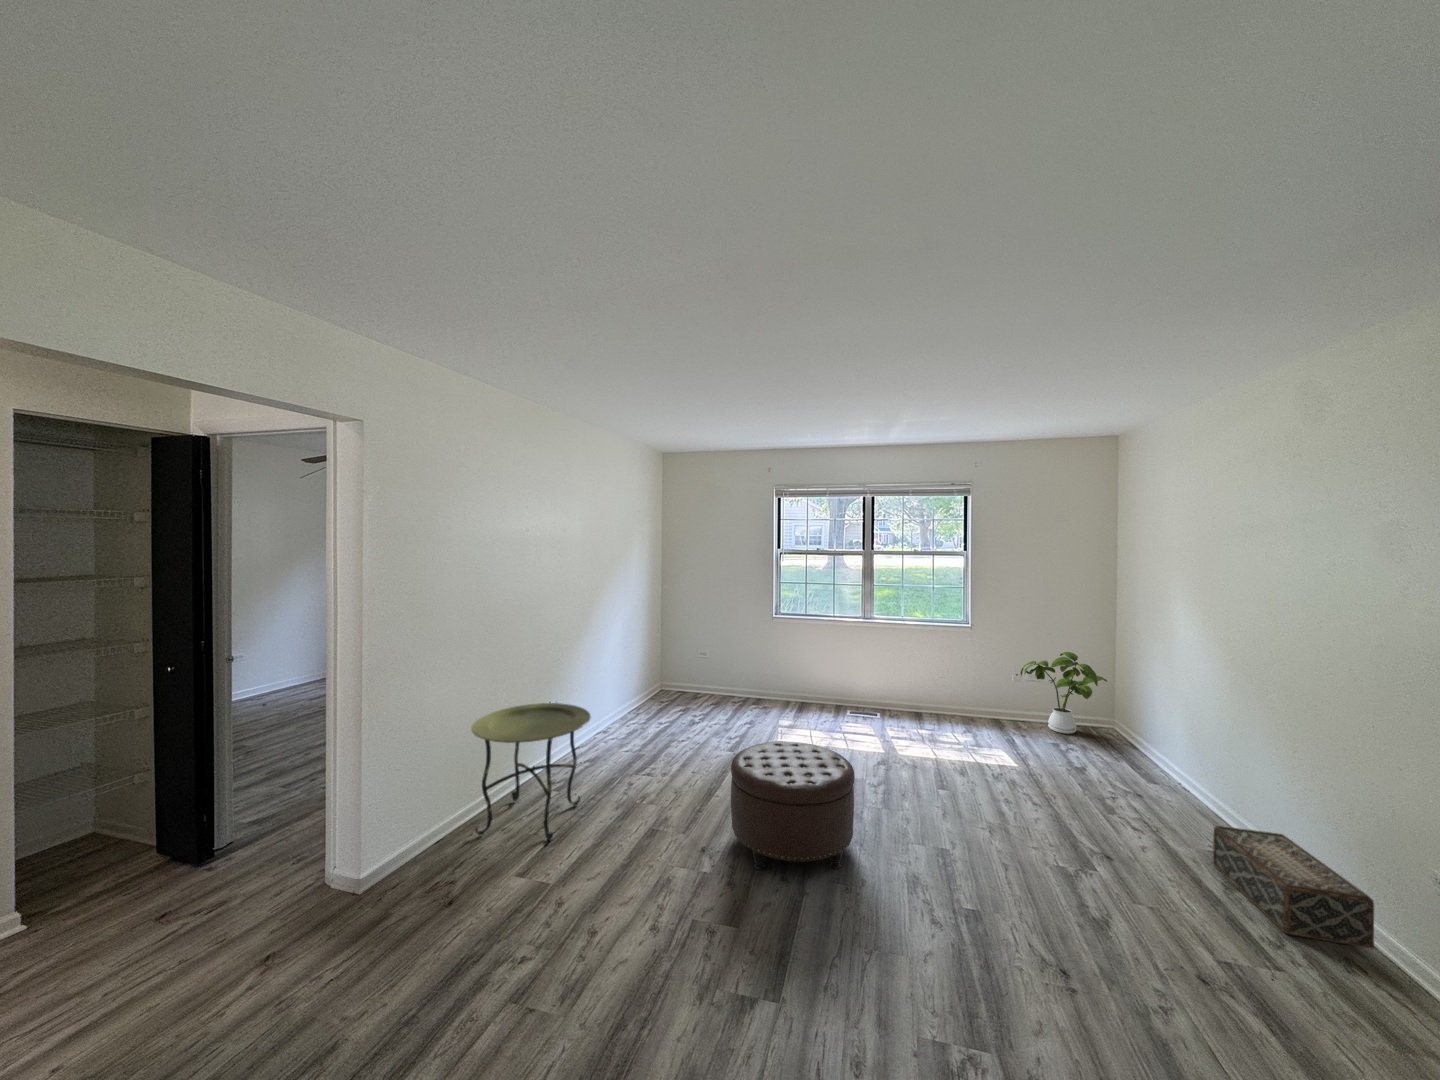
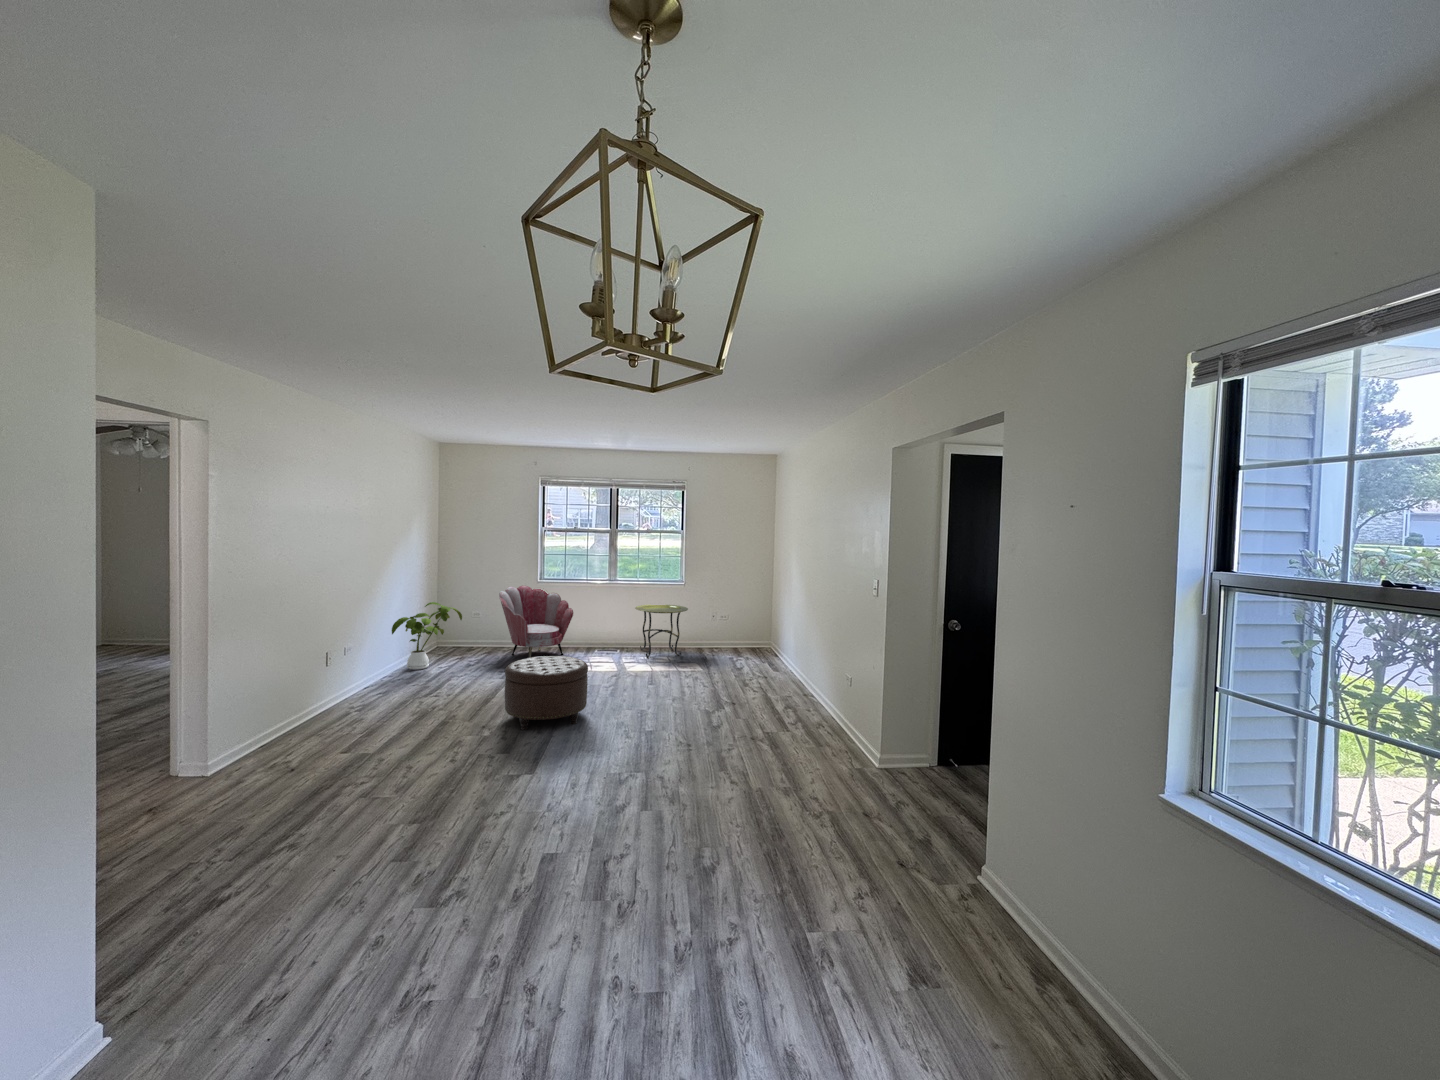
armchair: none [727,622,817,723] -> present [499,586,573,658]
house plant: present [1021,652,1107,734] -> present [392,602,462,670]
side table: present [472,703,591,841] -> present [635,605,688,658]
woven basket: present [1213,826,1374,949] -> none [780,679,827,719]

